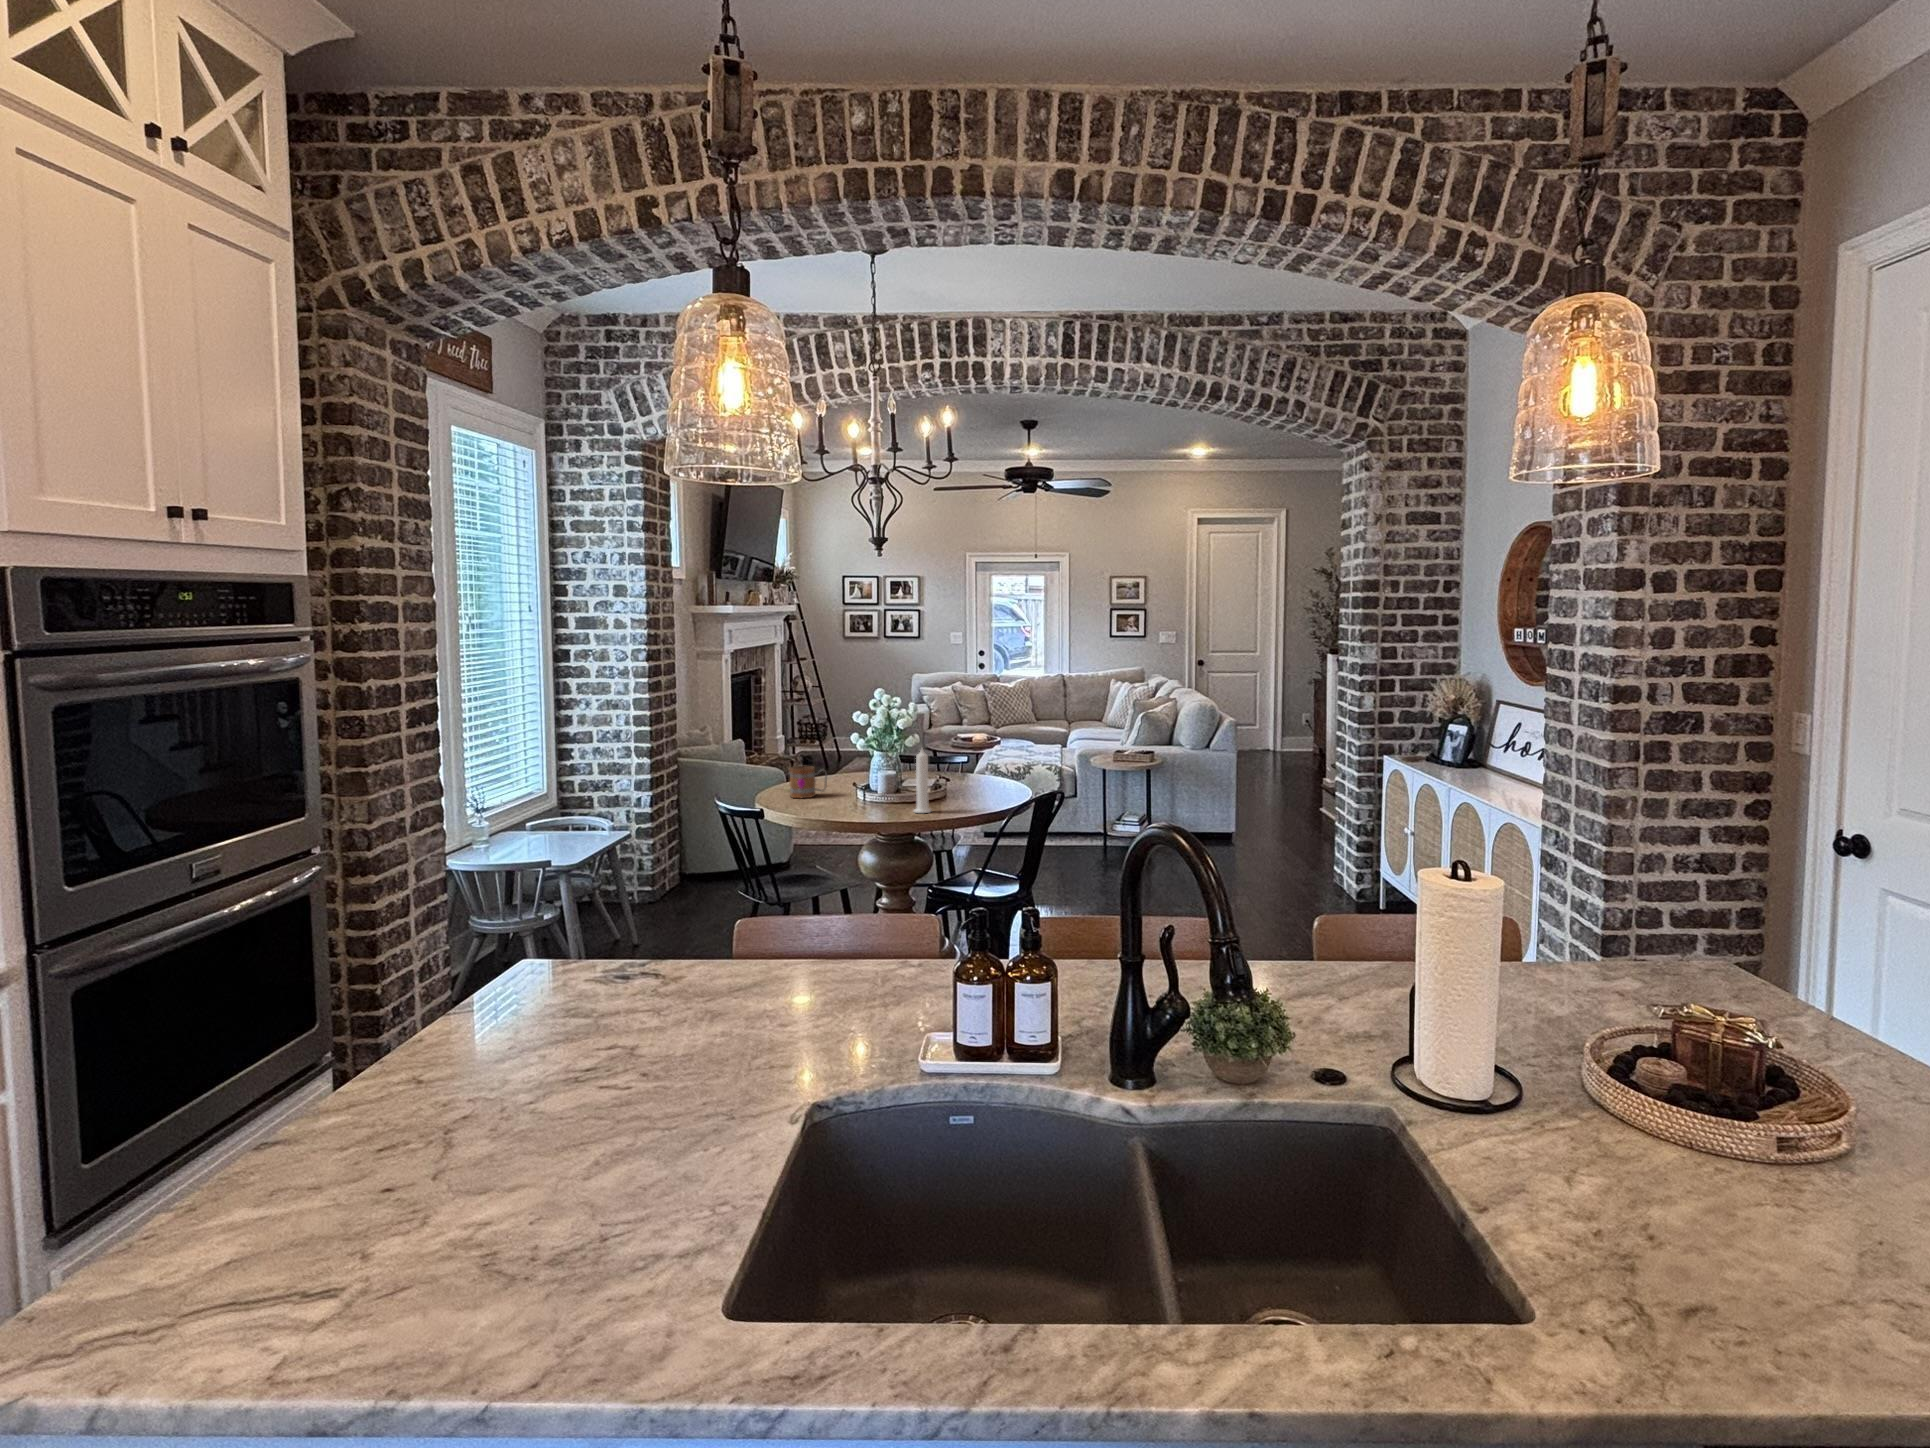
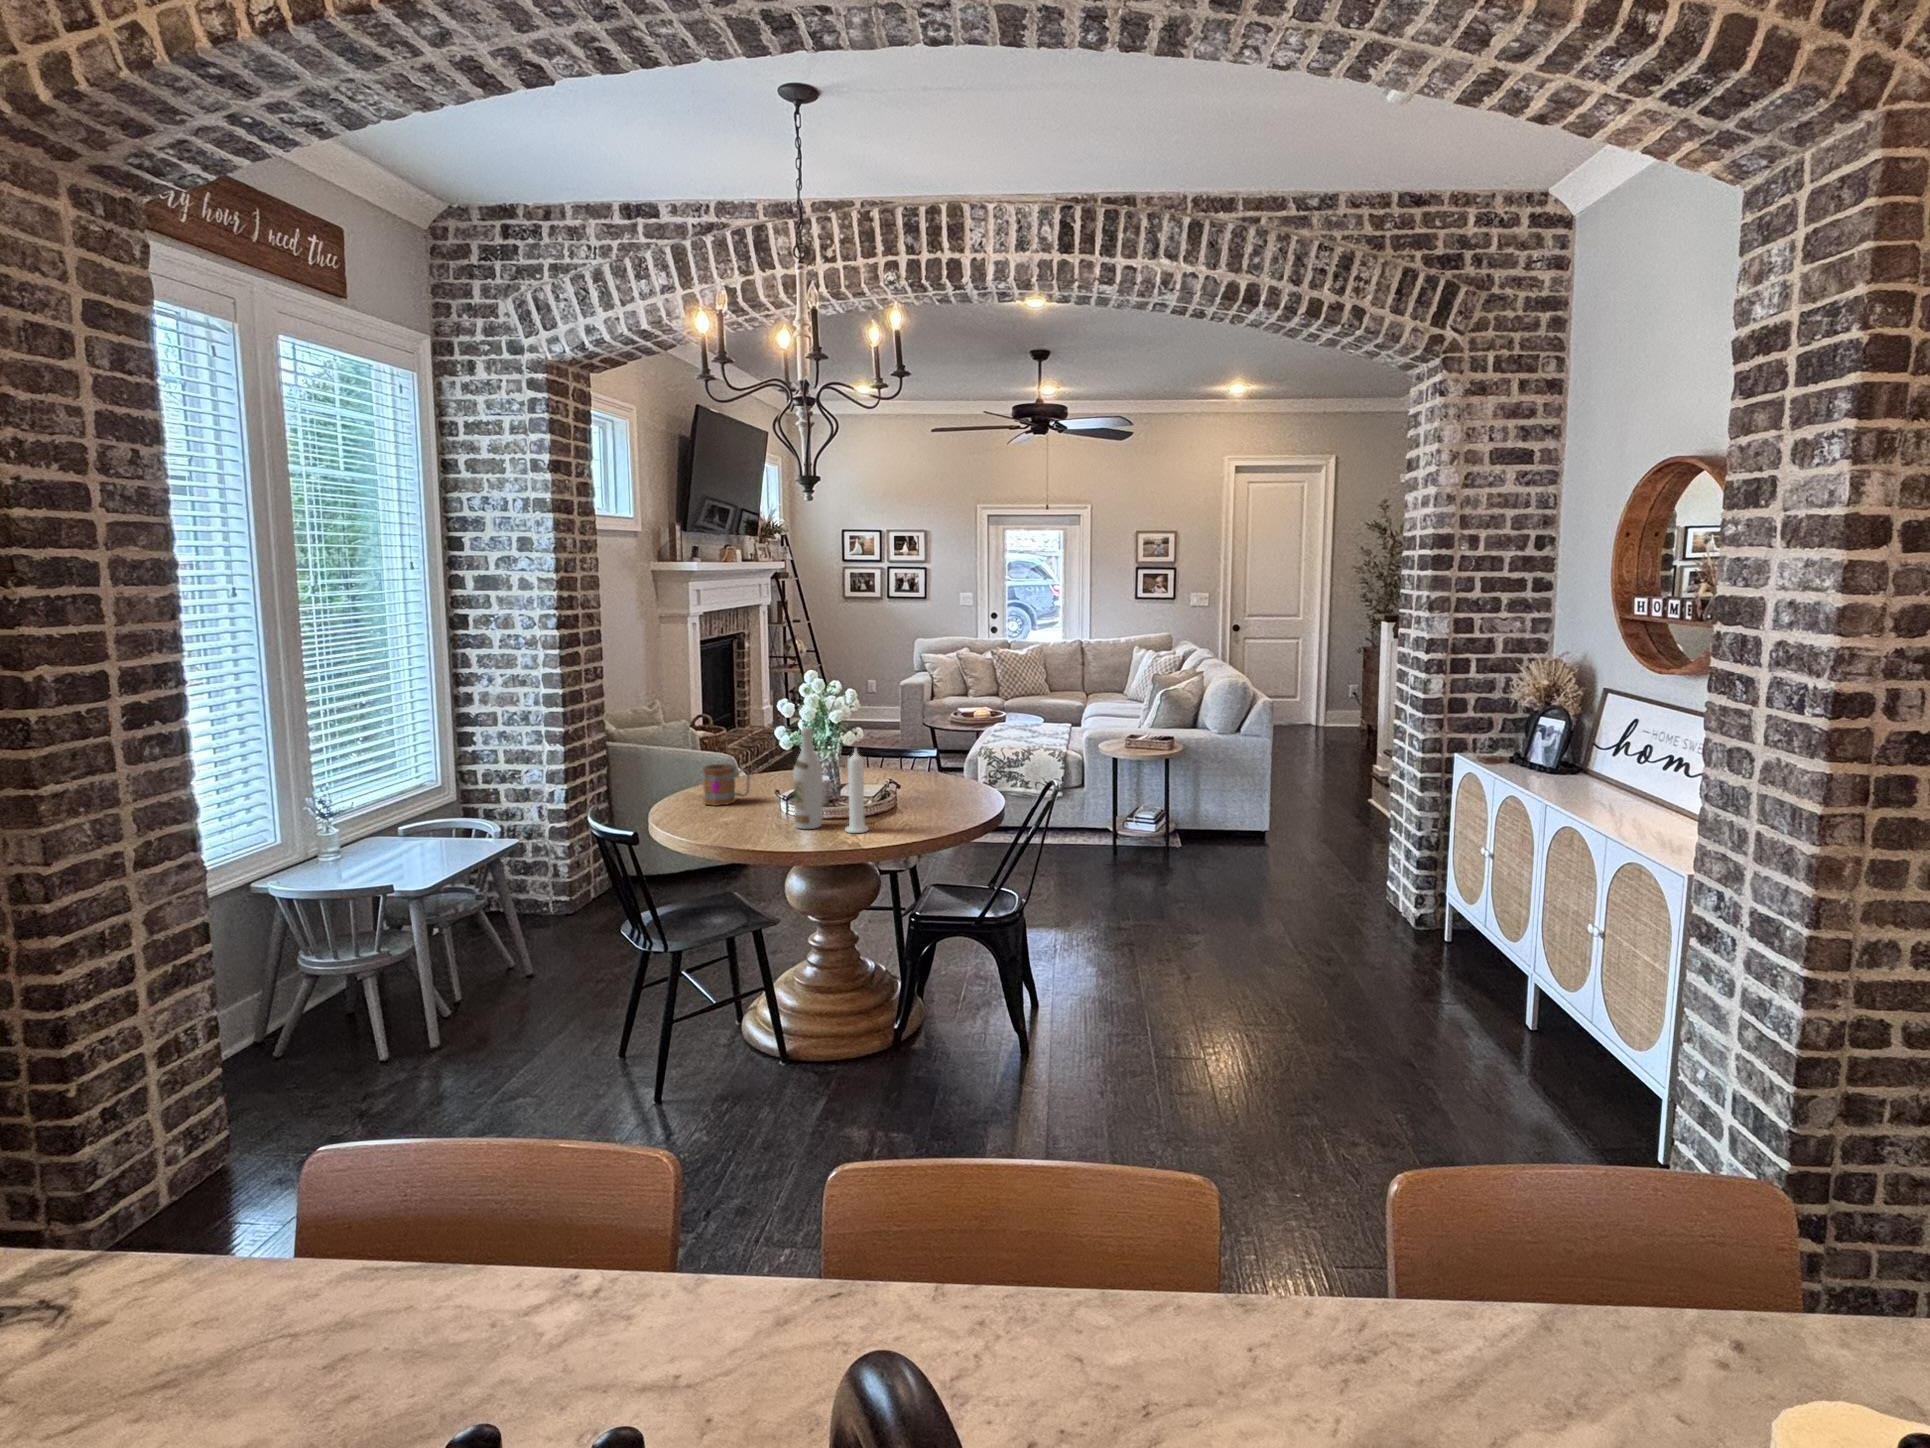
wine bottle: none [872,732,894,811] -> present [793,728,823,829]

